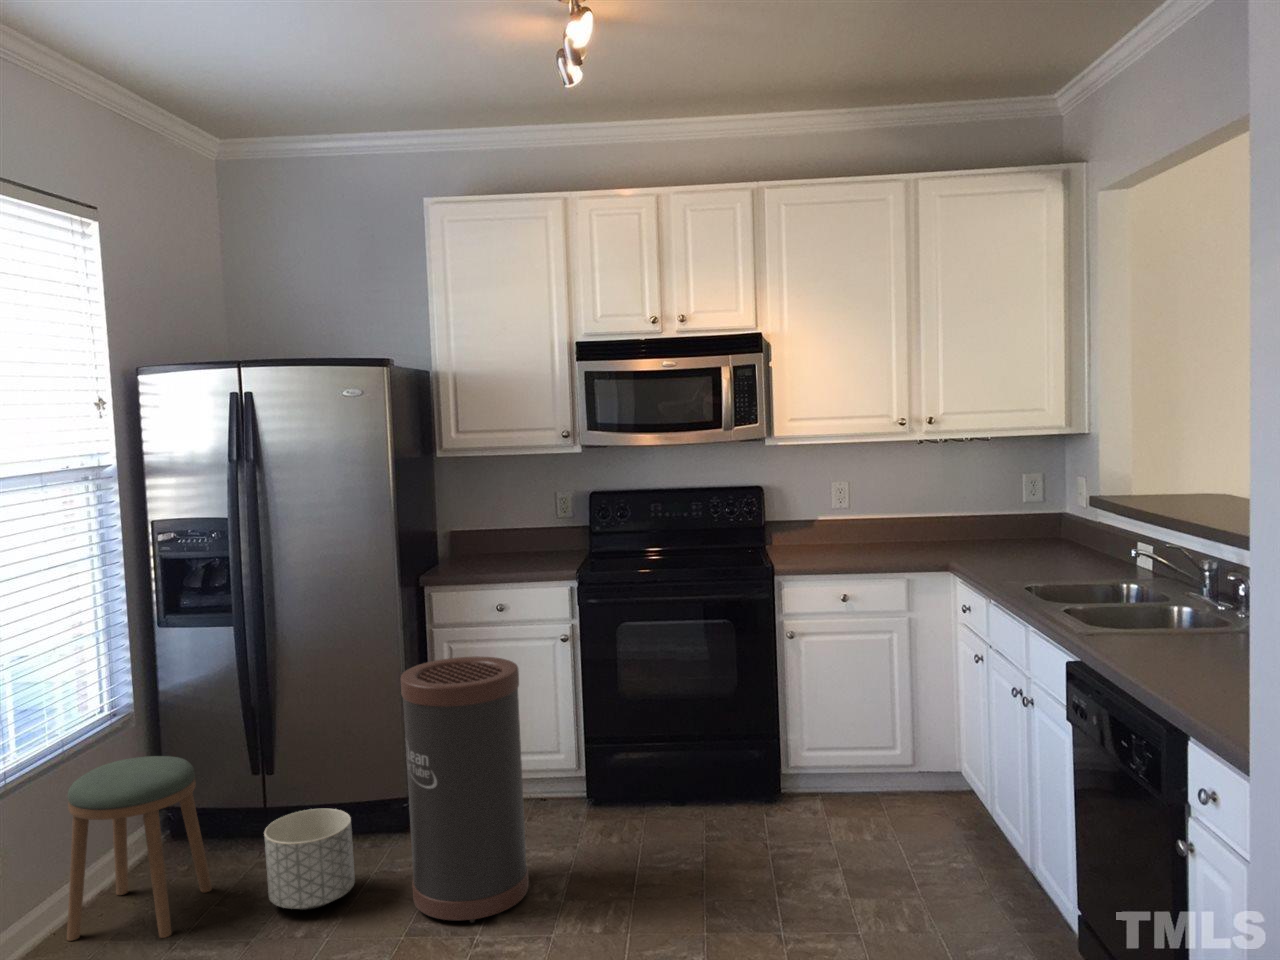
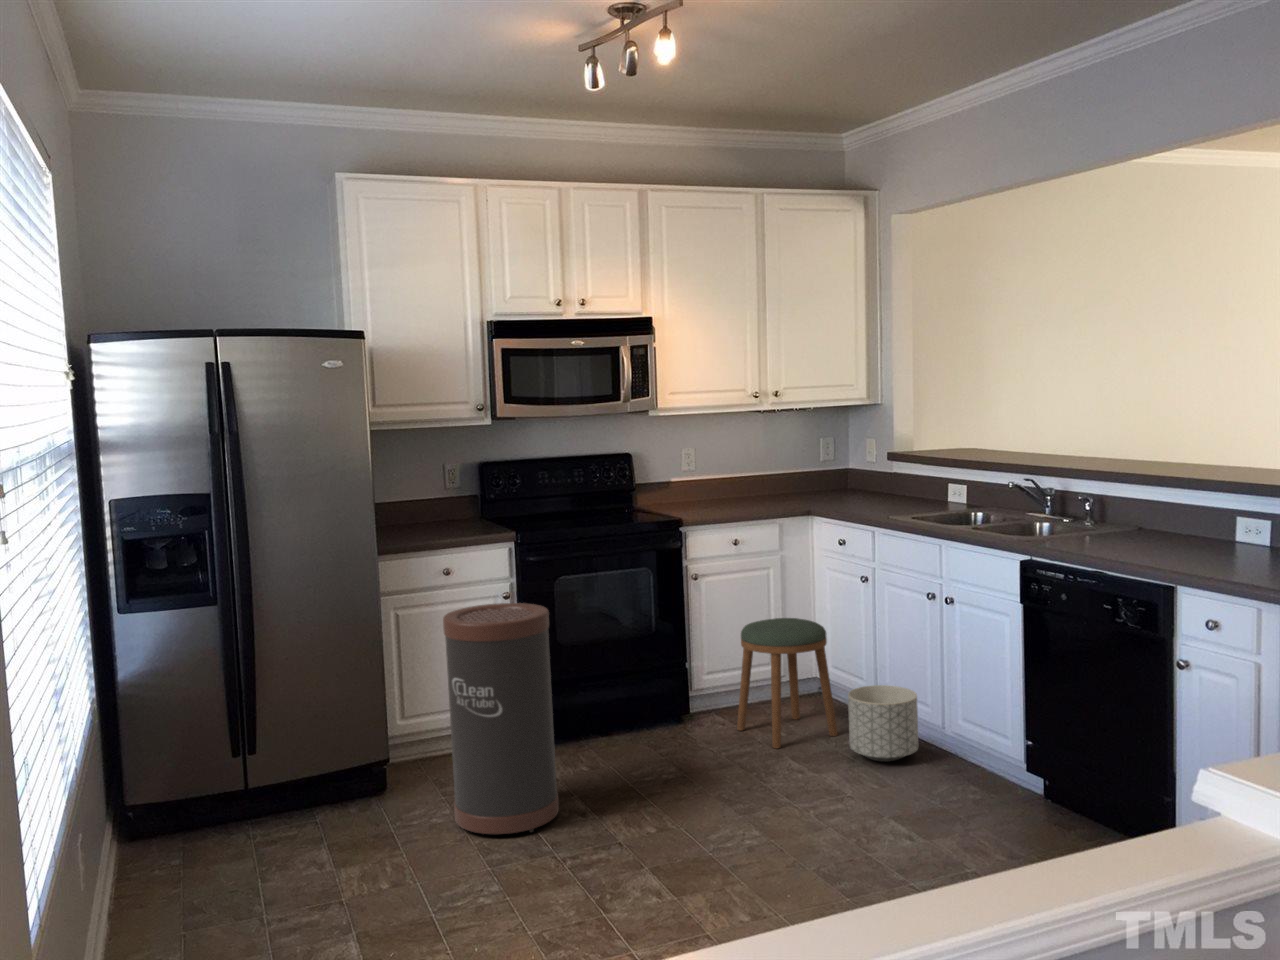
stool: present [67,756,212,941] -> present [737,618,838,748]
planter: present [264,809,355,910] -> present [848,685,918,762]

